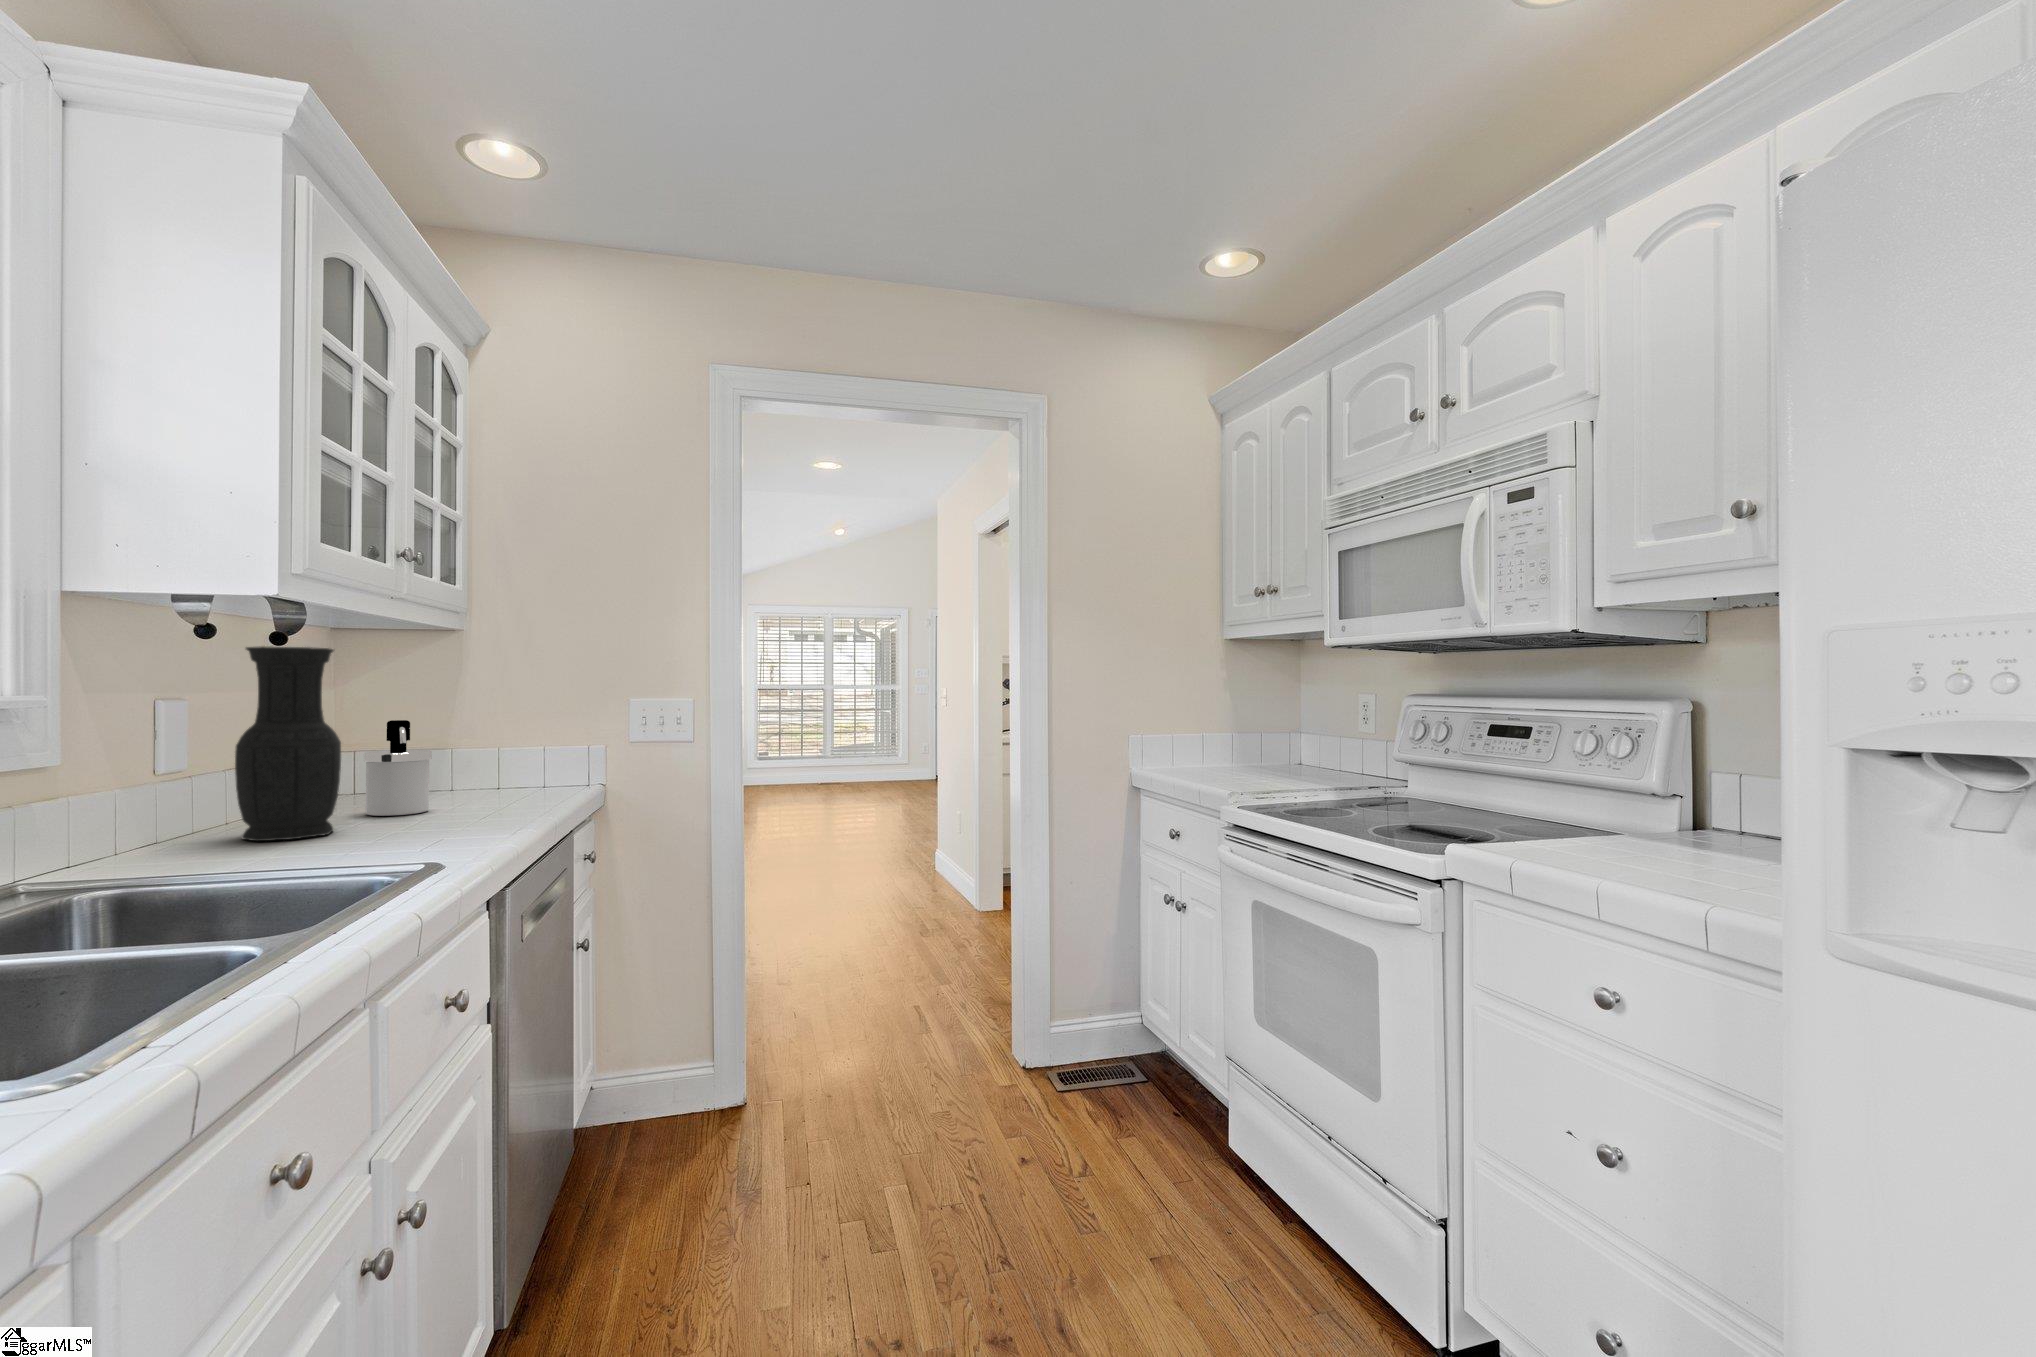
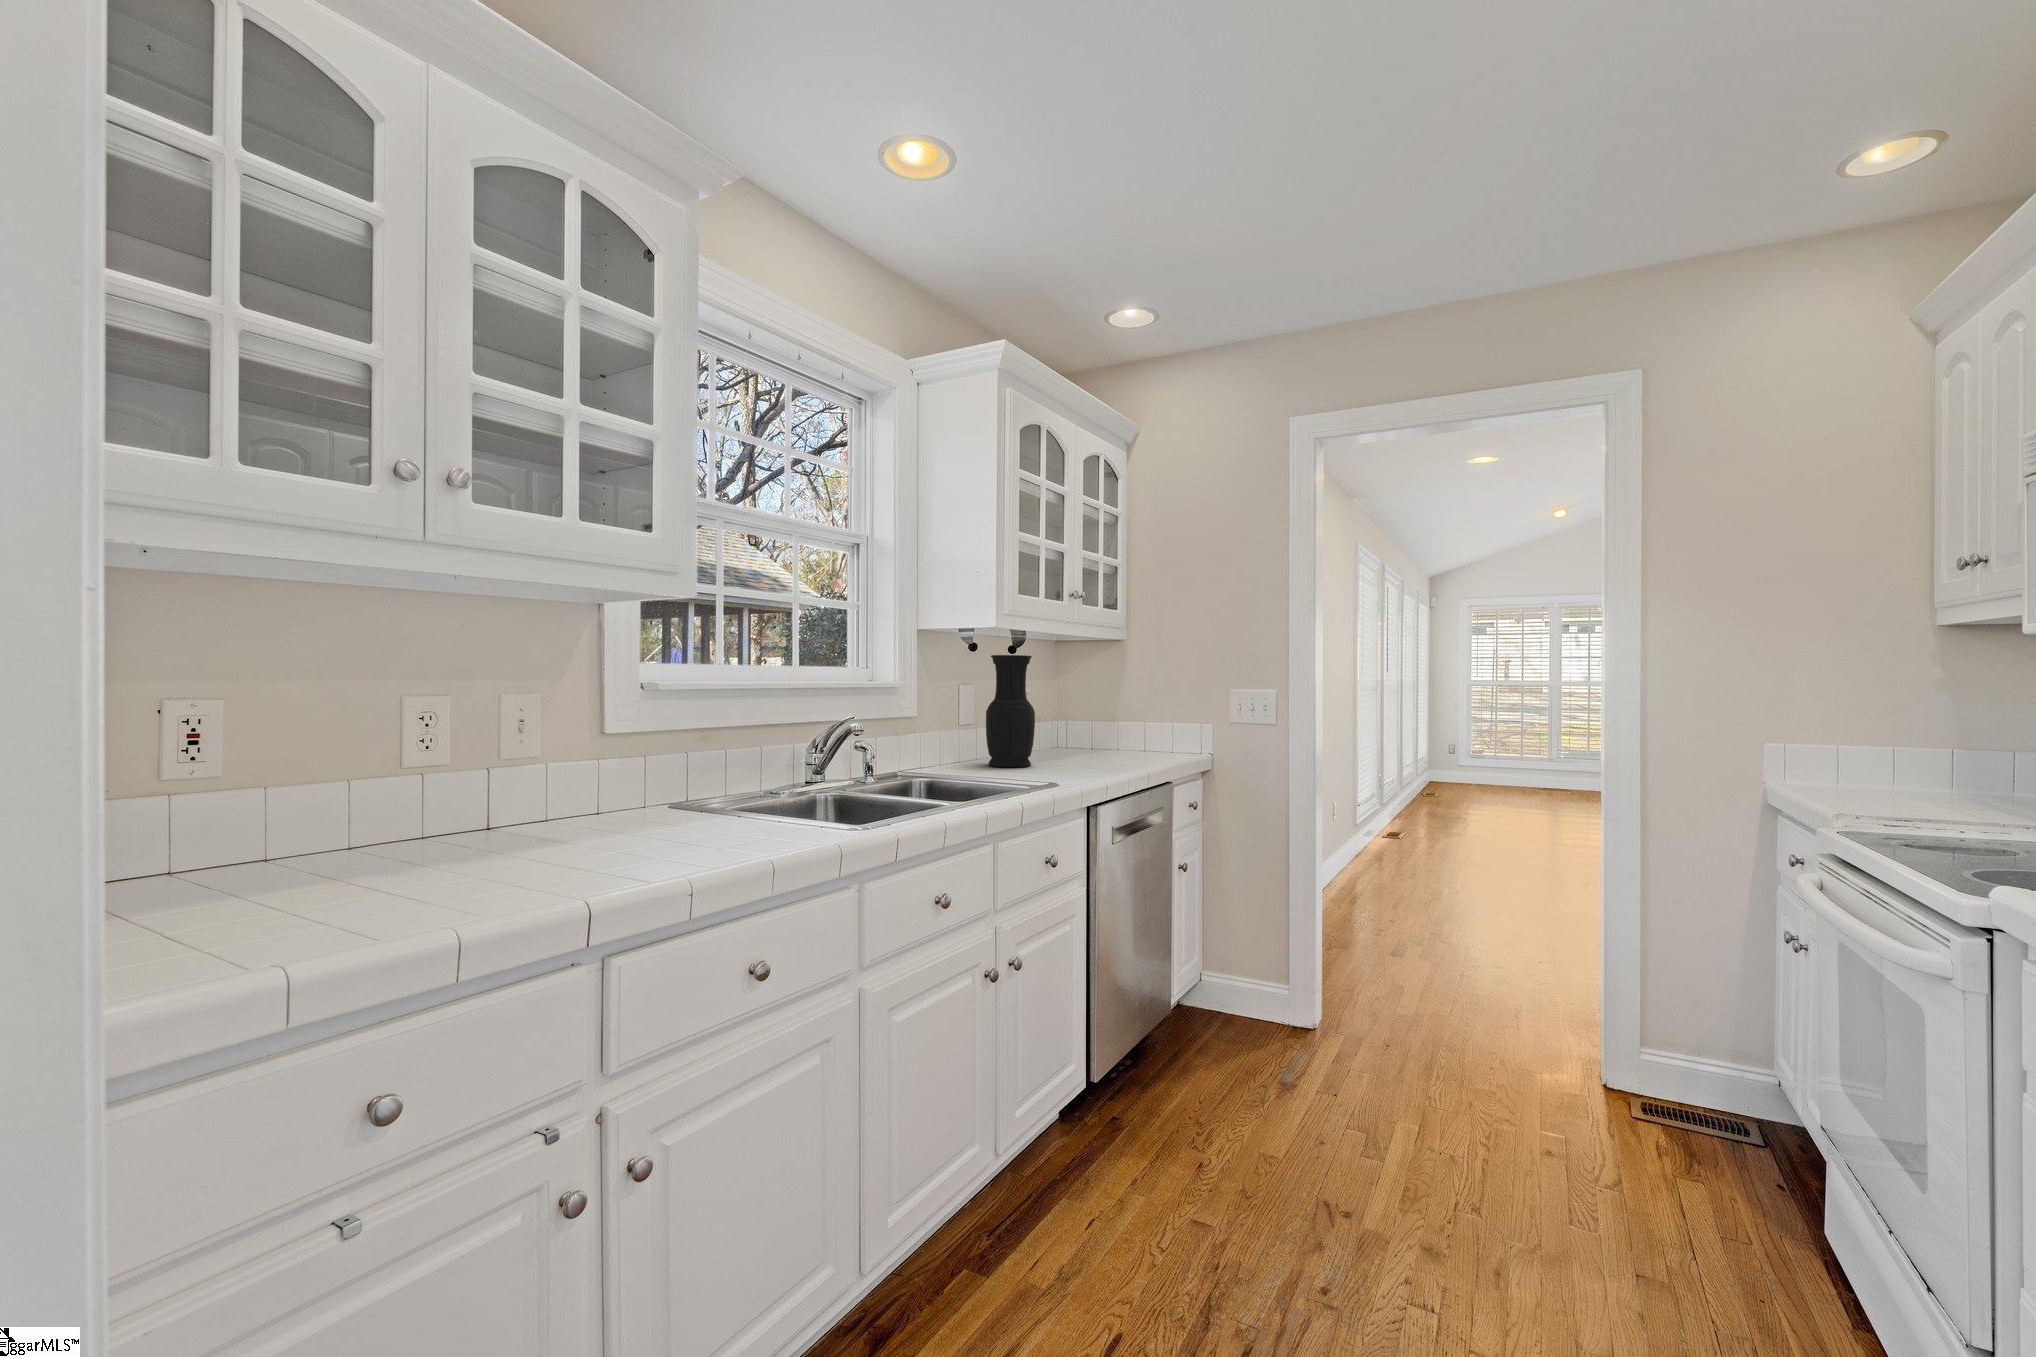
soap dispenser: present [364,720,432,816] -> none [1055,701,1091,761]

